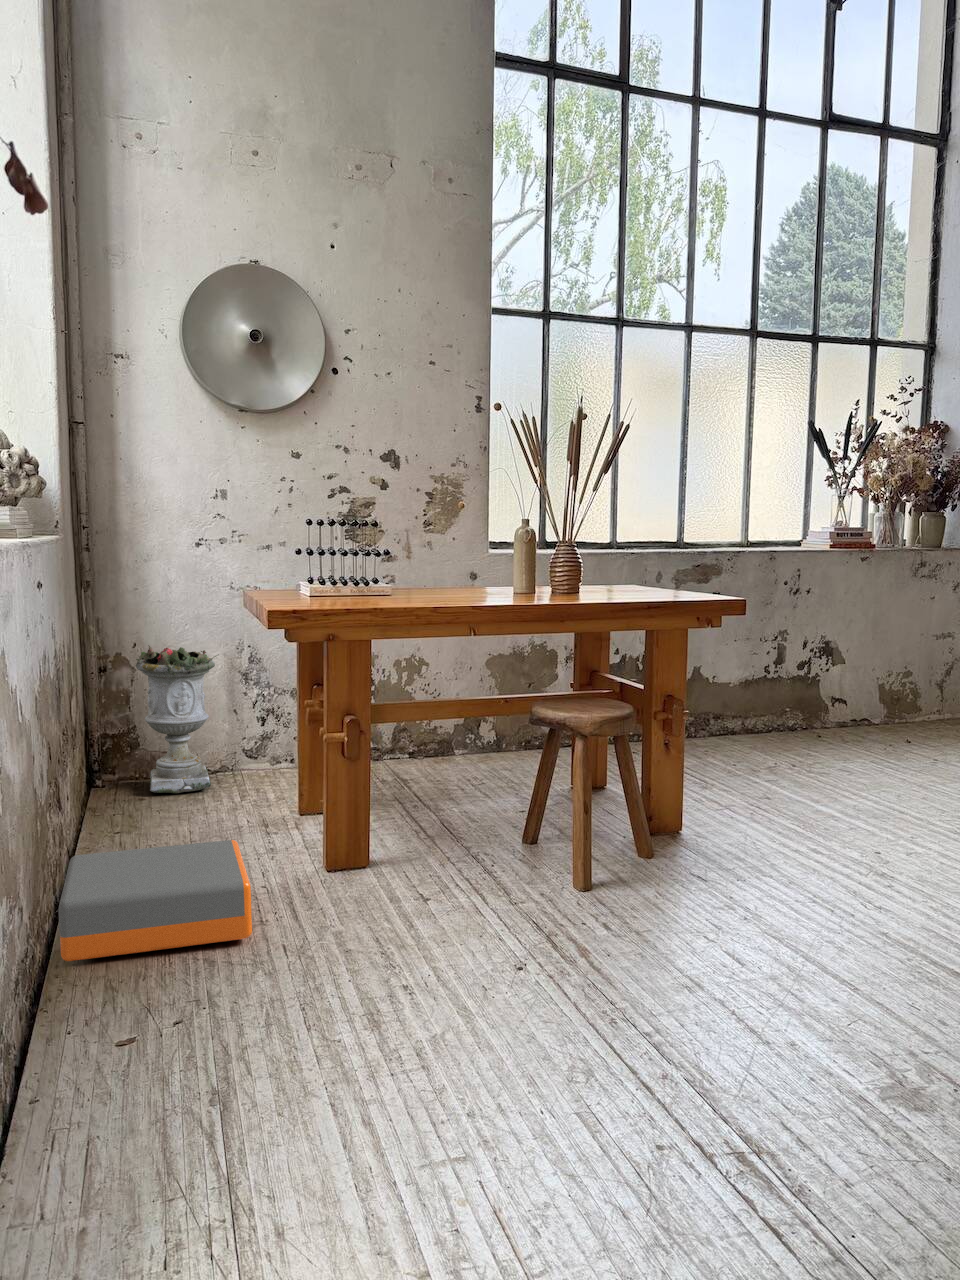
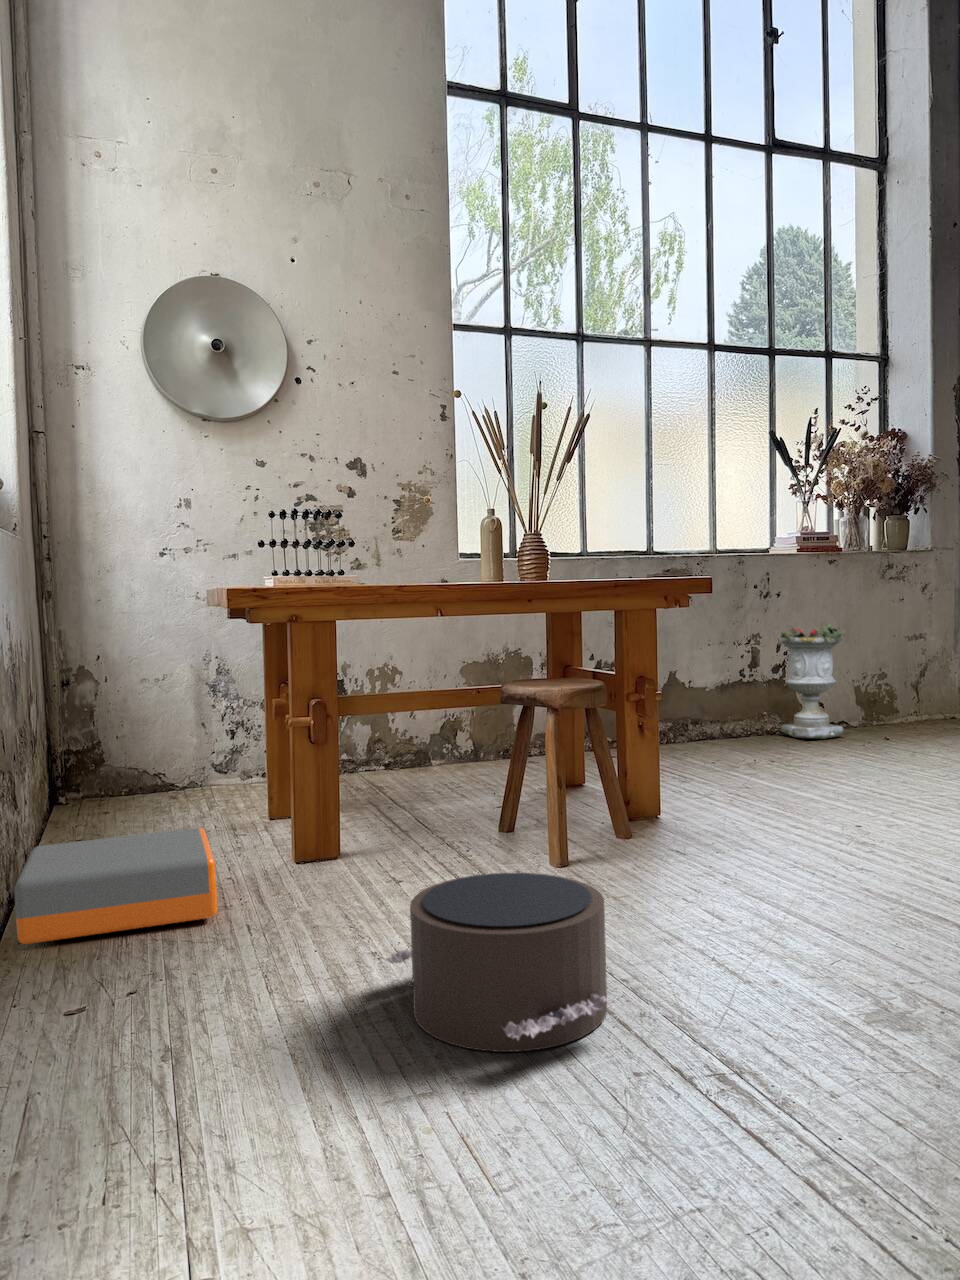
planter: present [136,645,219,793] -> present [780,624,845,739]
pouf: none [417,925,641,1115] -> present [385,873,614,1052]

